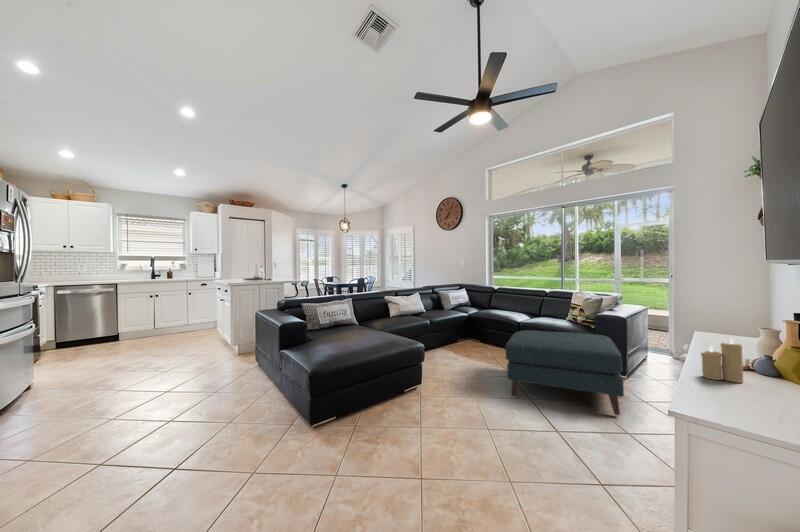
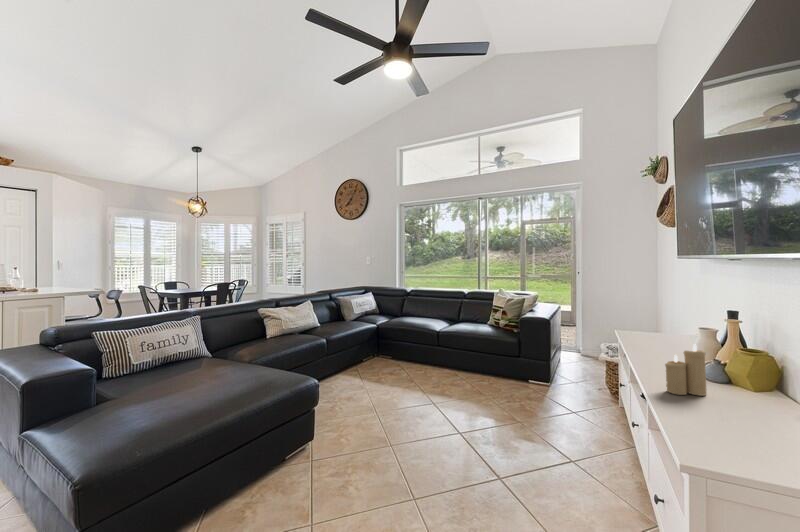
ottoman: present [505,330,624,415] -> none [430,342,560,436]

